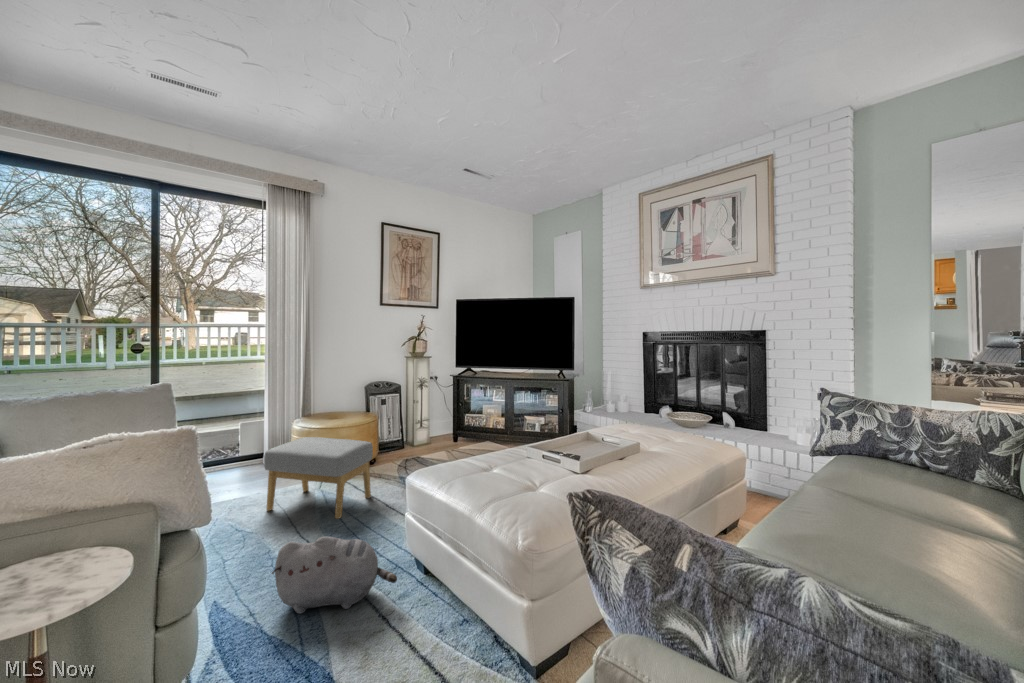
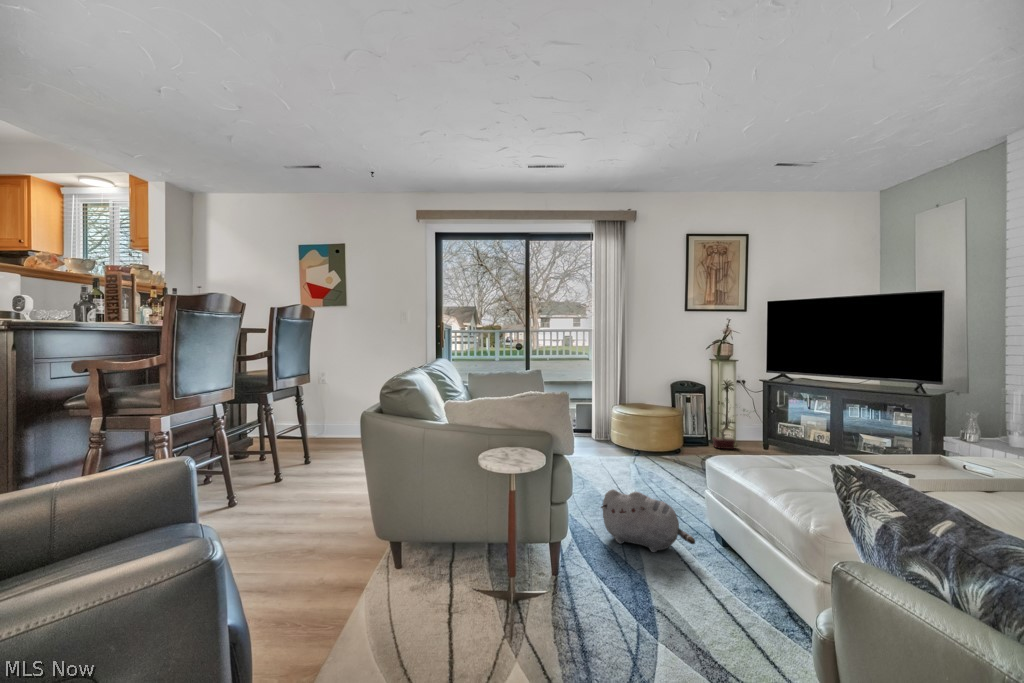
potted plant: none [401,396,449,450] -> present [709,398,735,449]
footstool: present [264,437,373,519] -> none [593,420,677,489]

